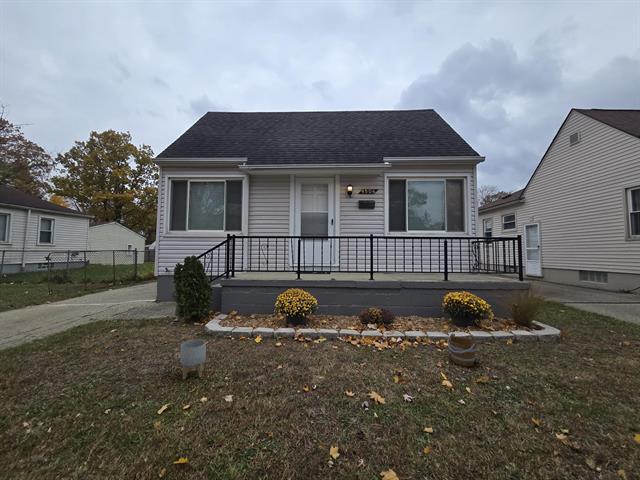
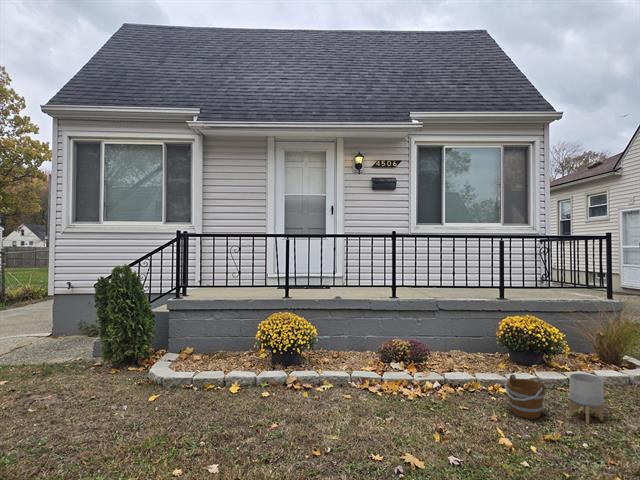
planter: present [181,339,206,380] -> present [569,373,604,424]

